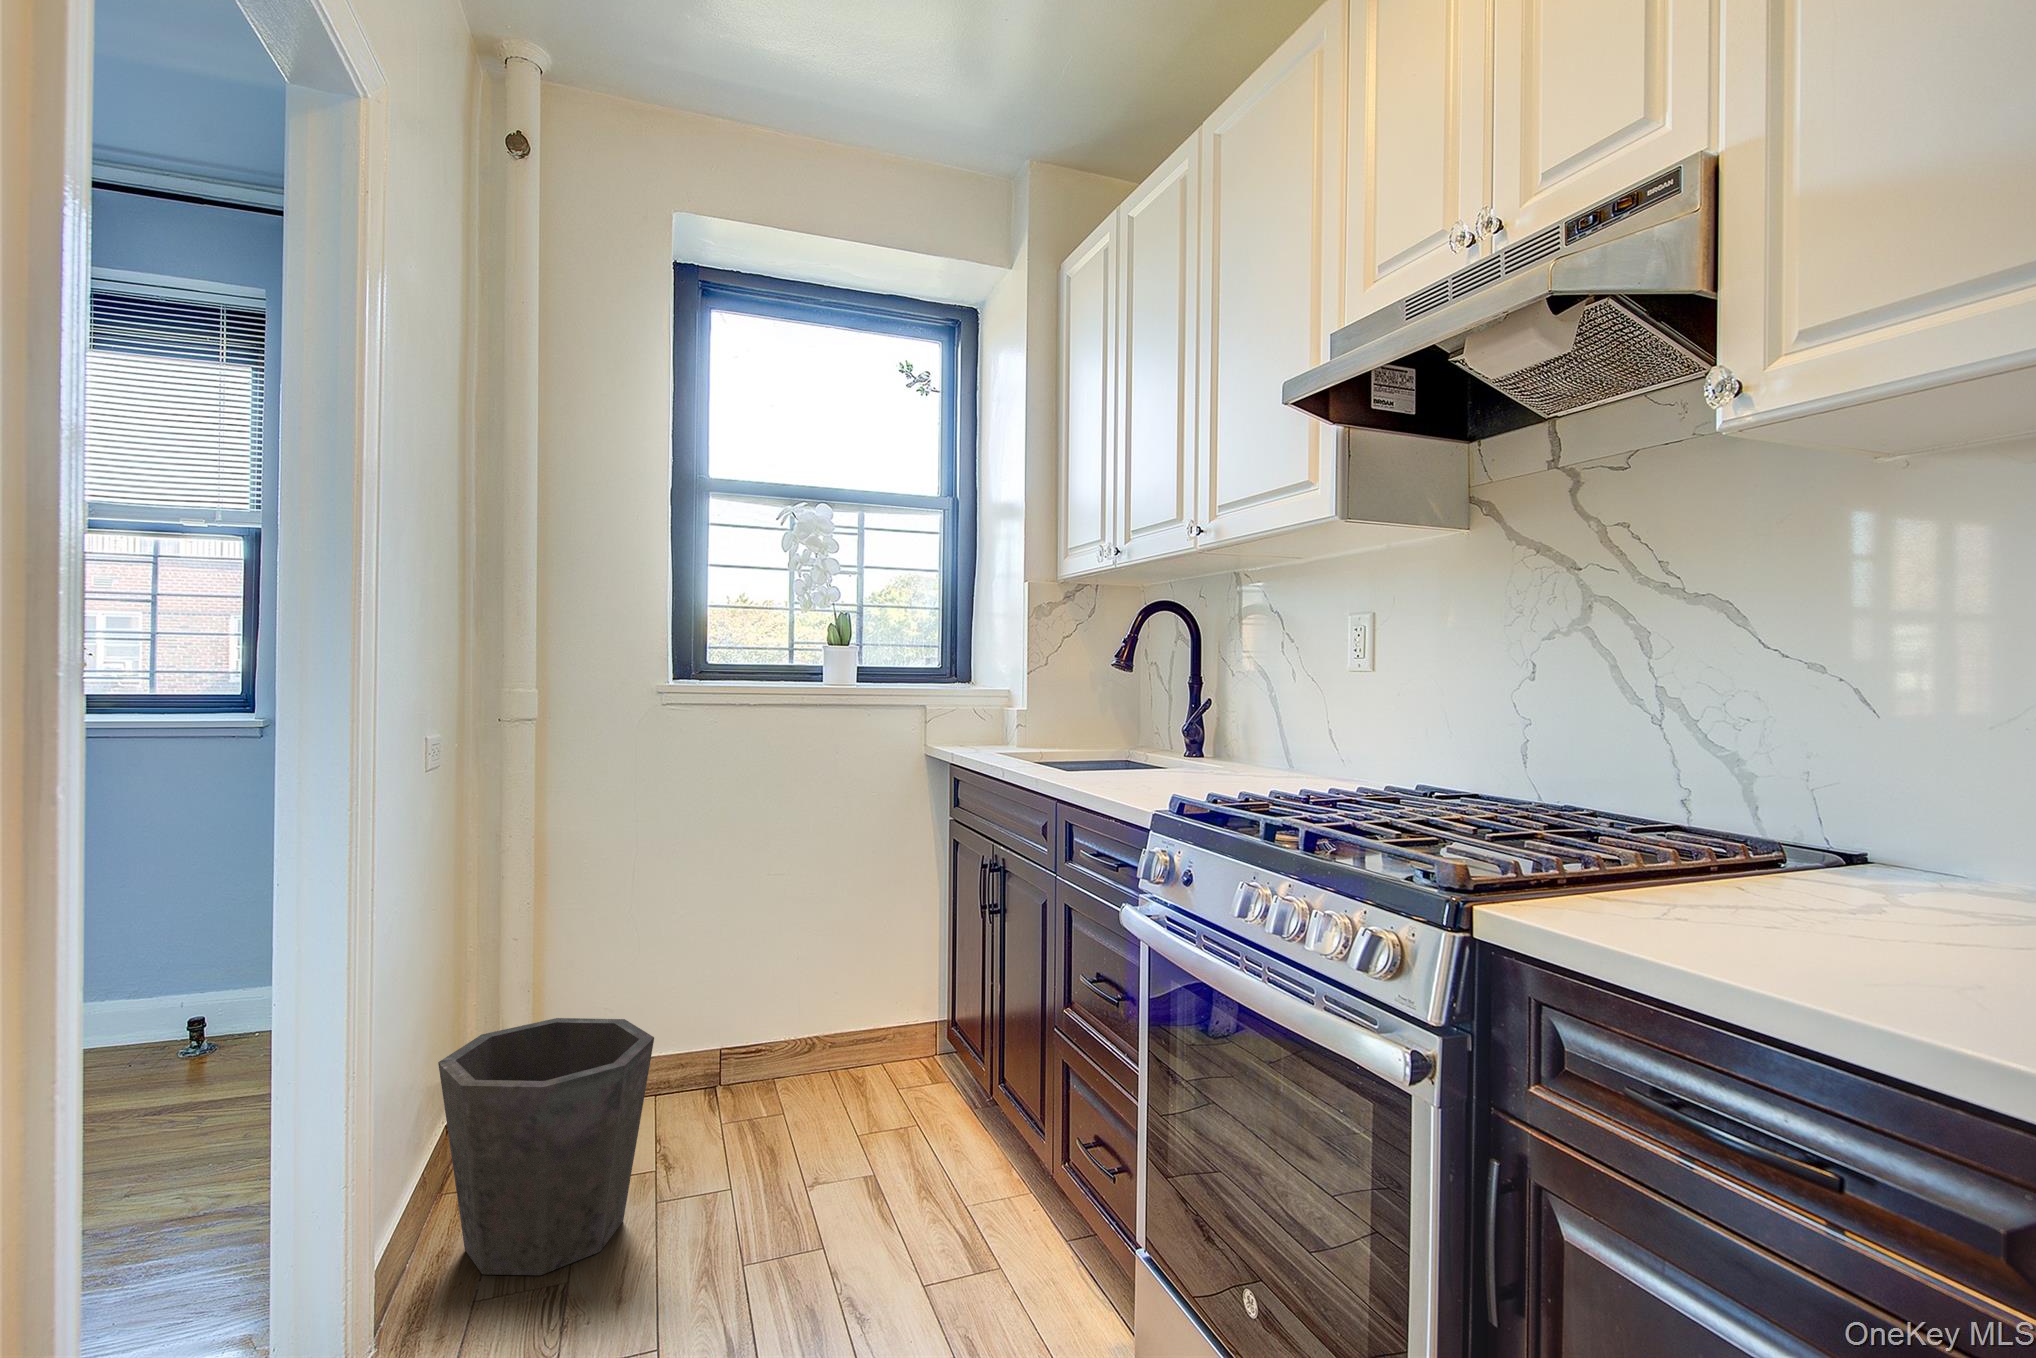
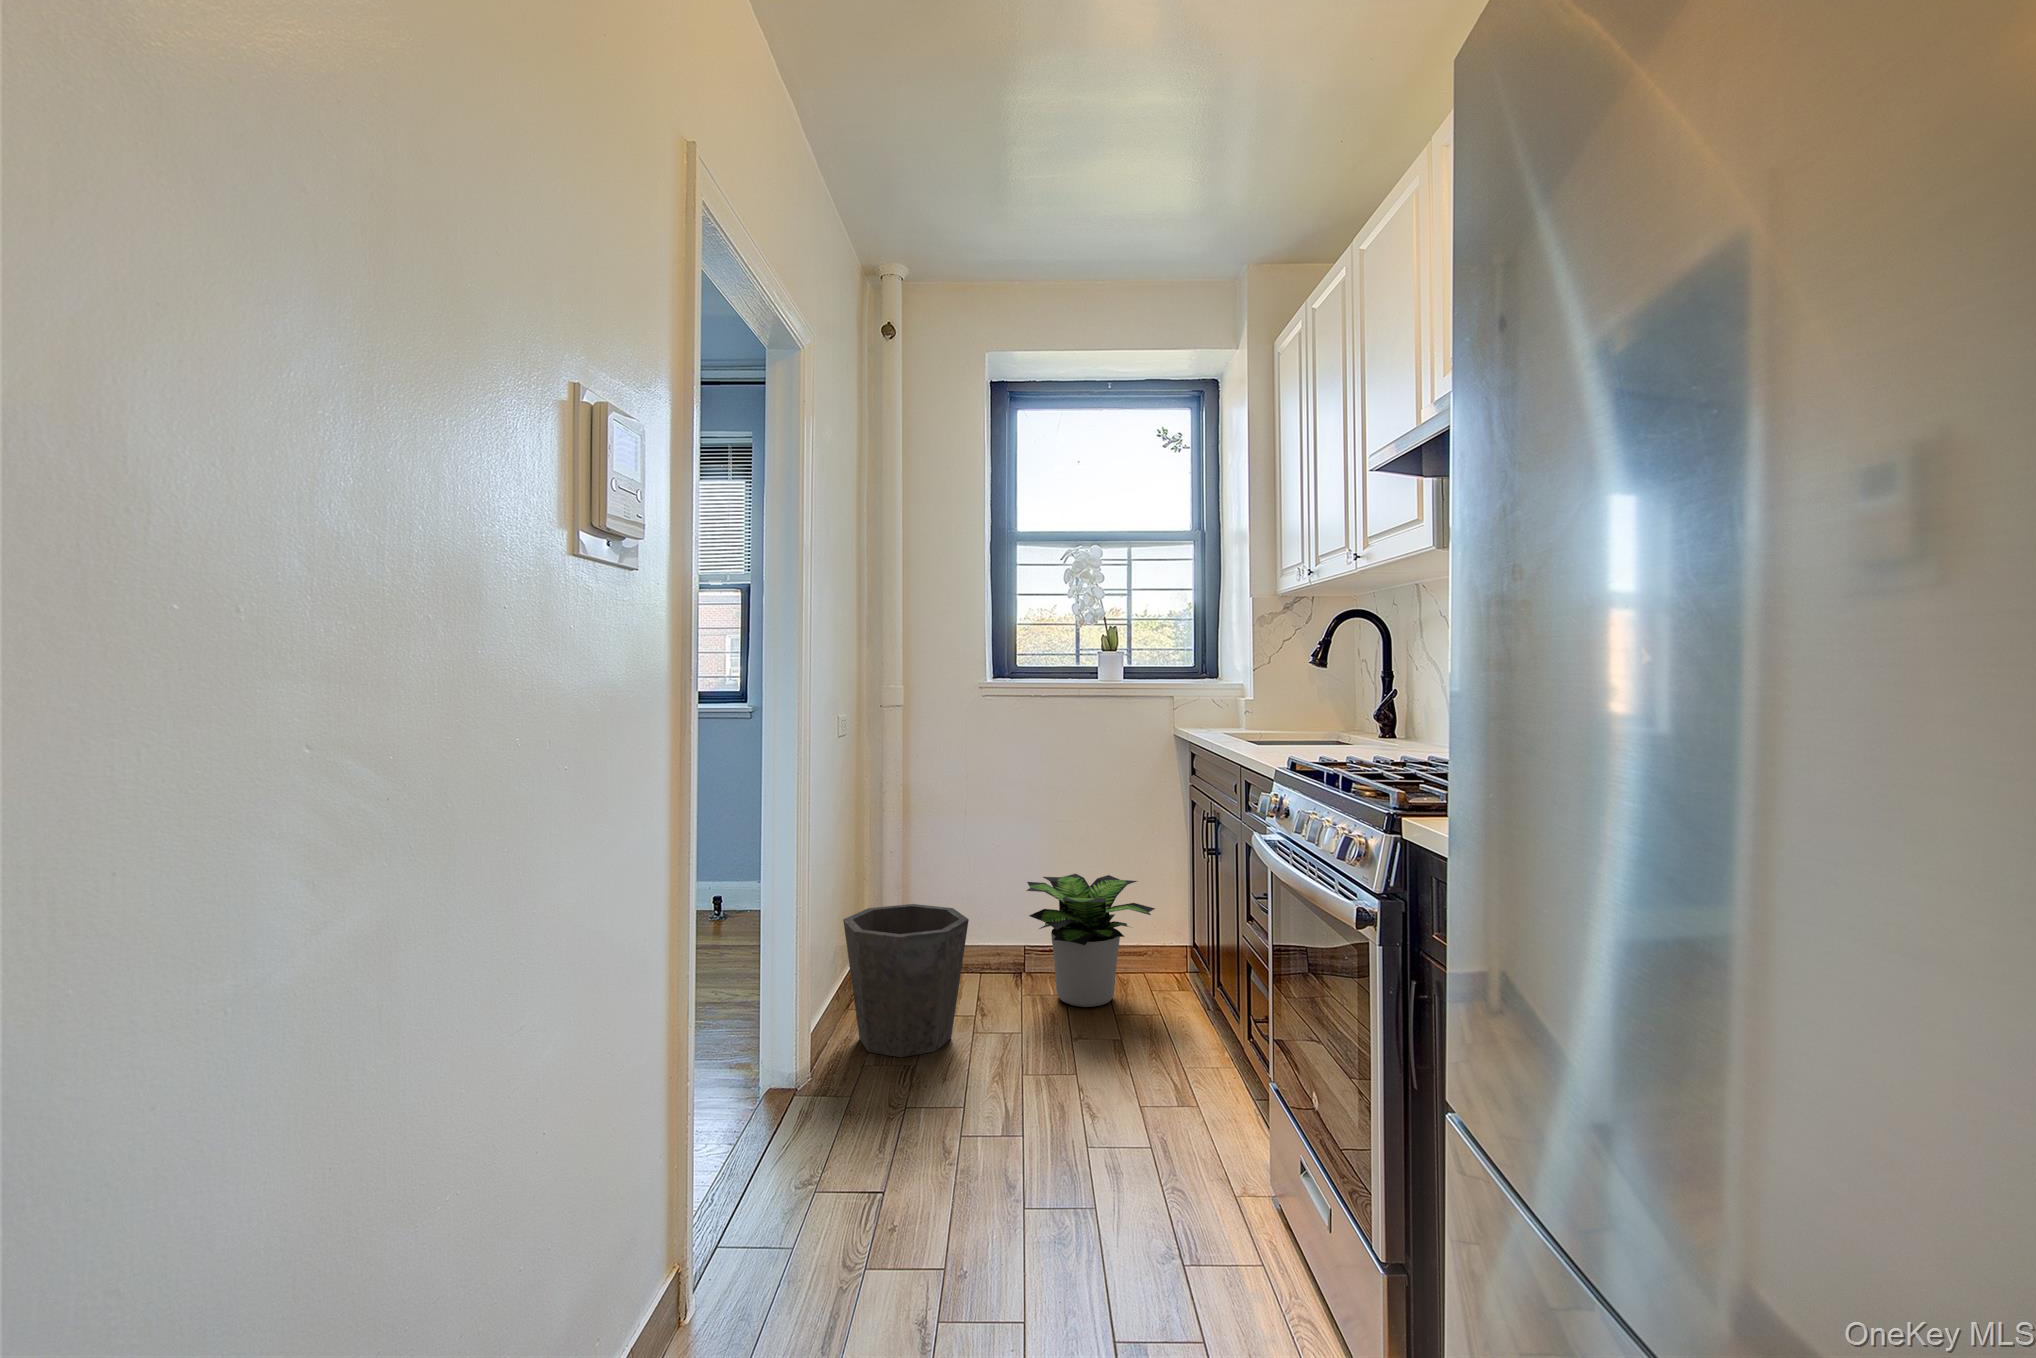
potted plant: none [730,942,909,1132] -> present [1027,874,1155,1007]

